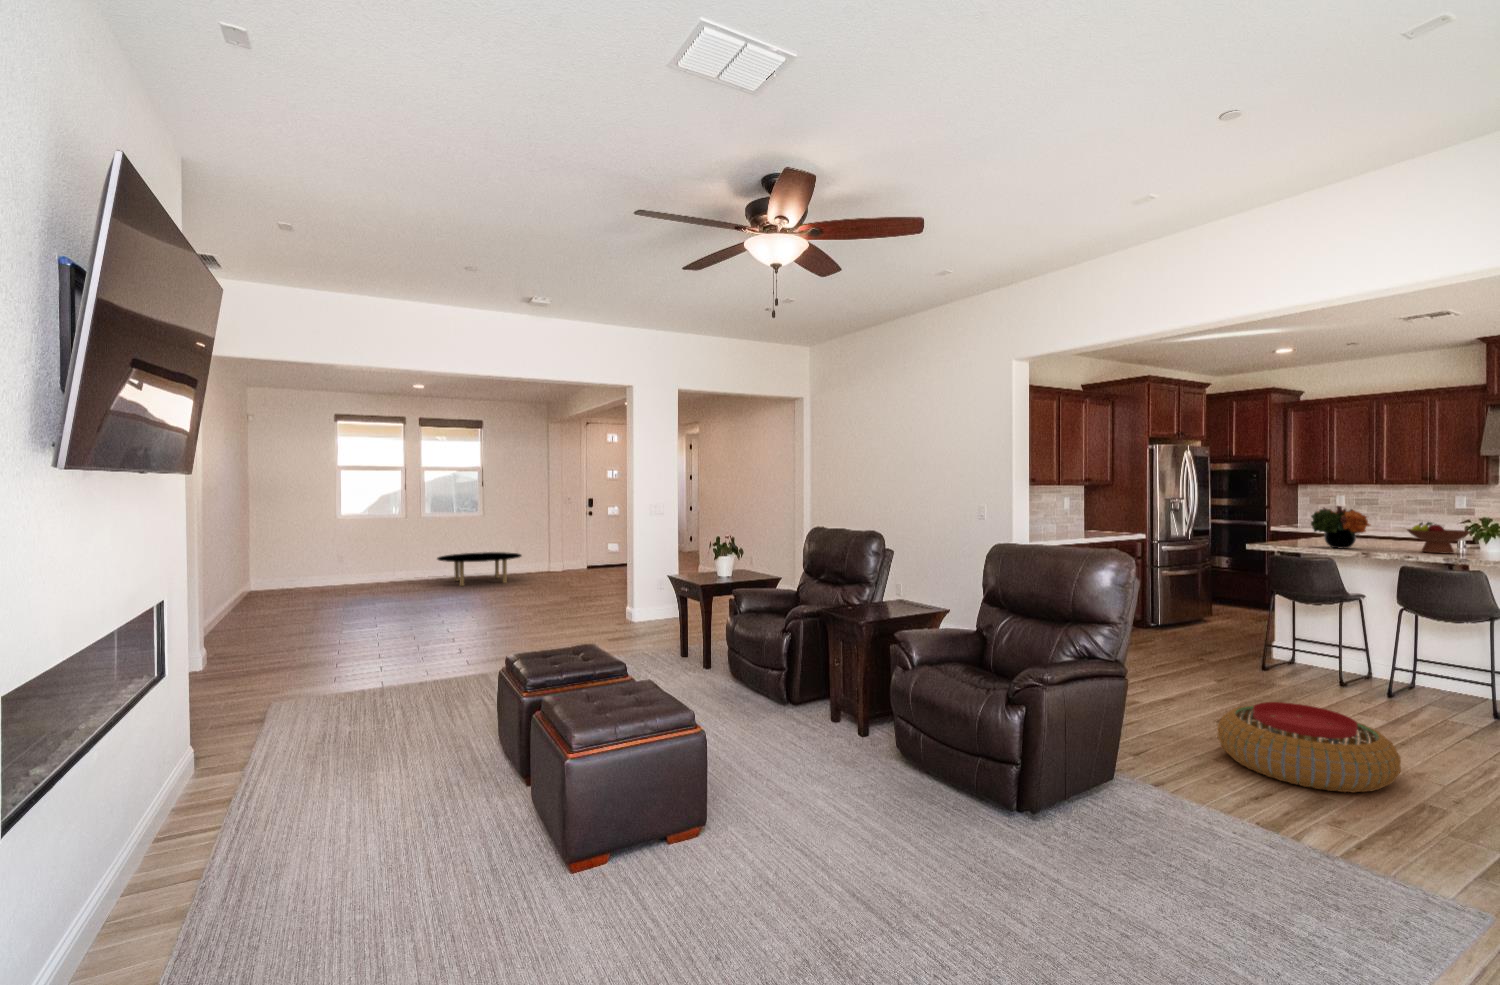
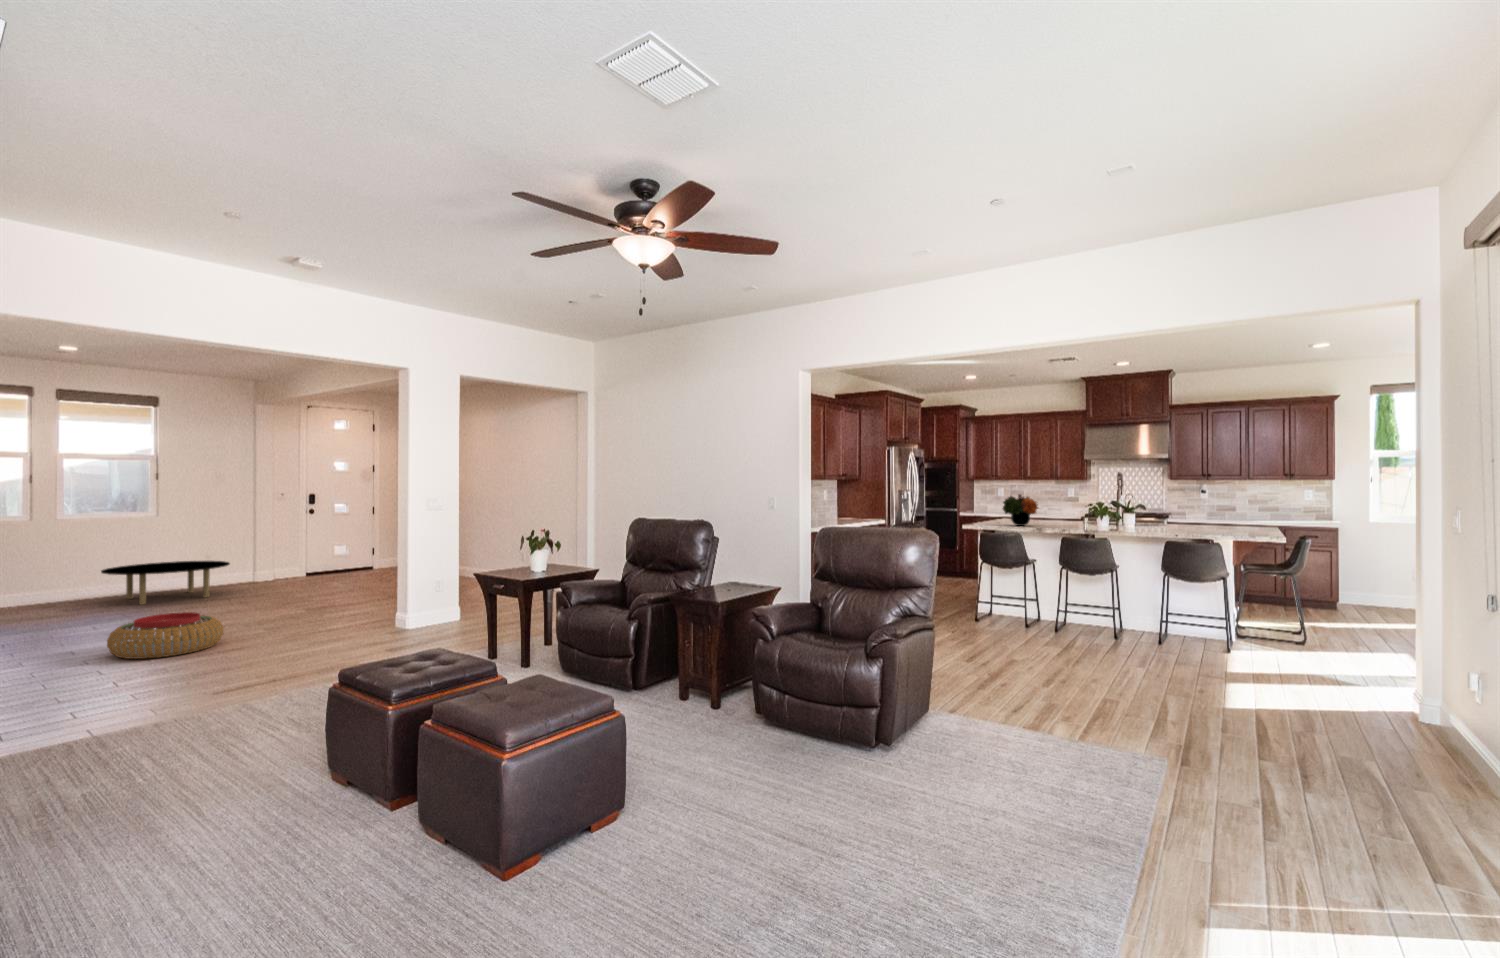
fruit bowl: present [1407,522,1471,554] -> none [1060,505,1097,527]
pouf: present [1218,702,1401,792] -> present [107,612,224,659]

